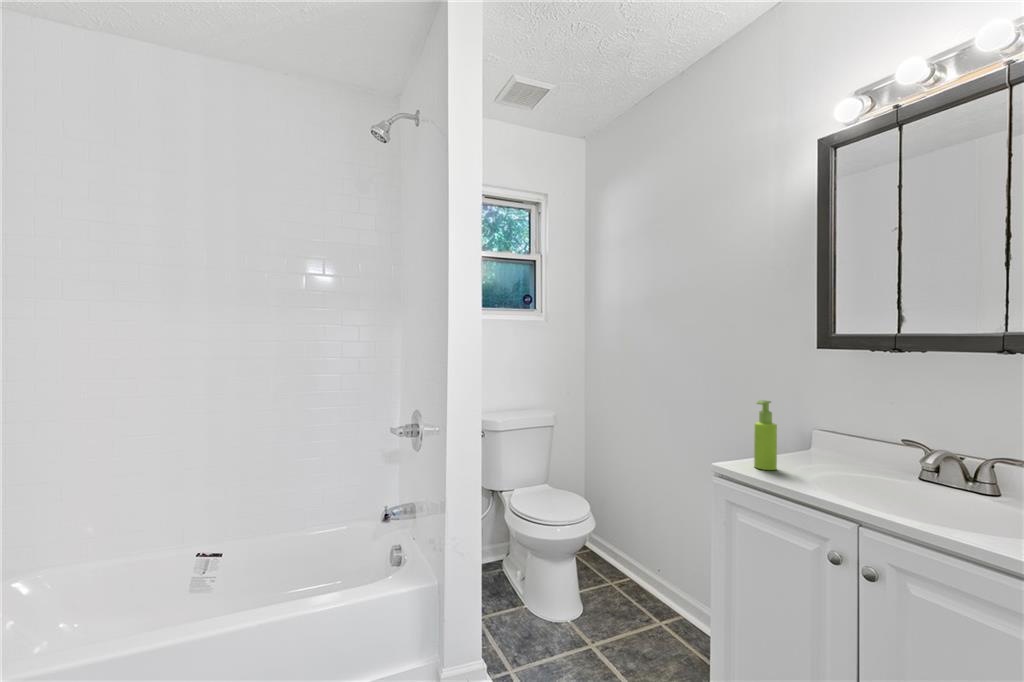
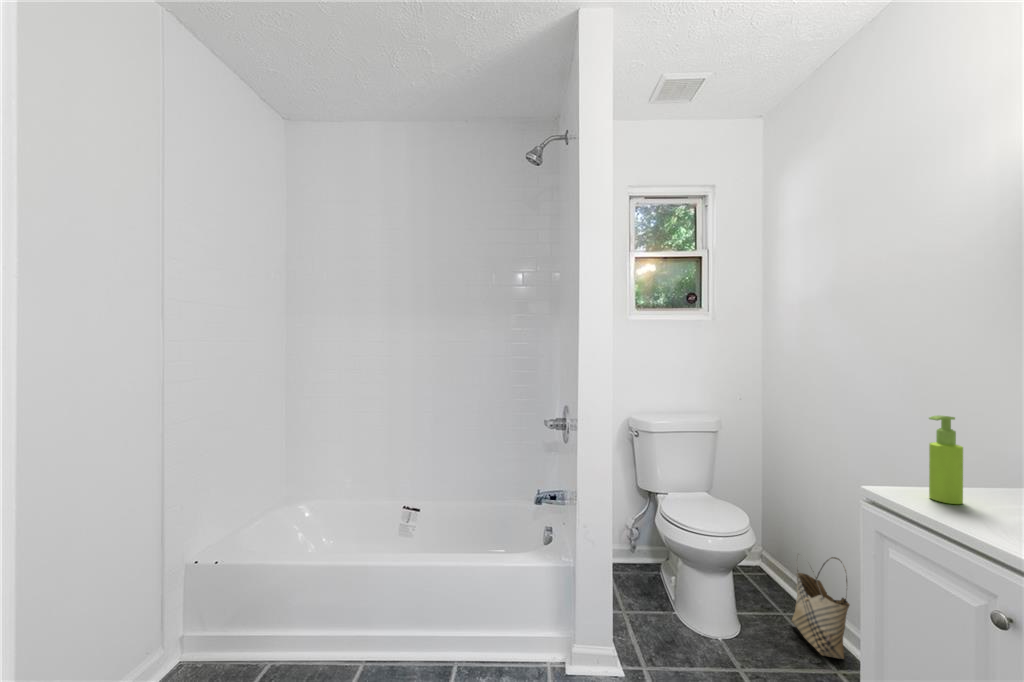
woven basket: none [620,526,668,613] -> present [792,554,850,659]

